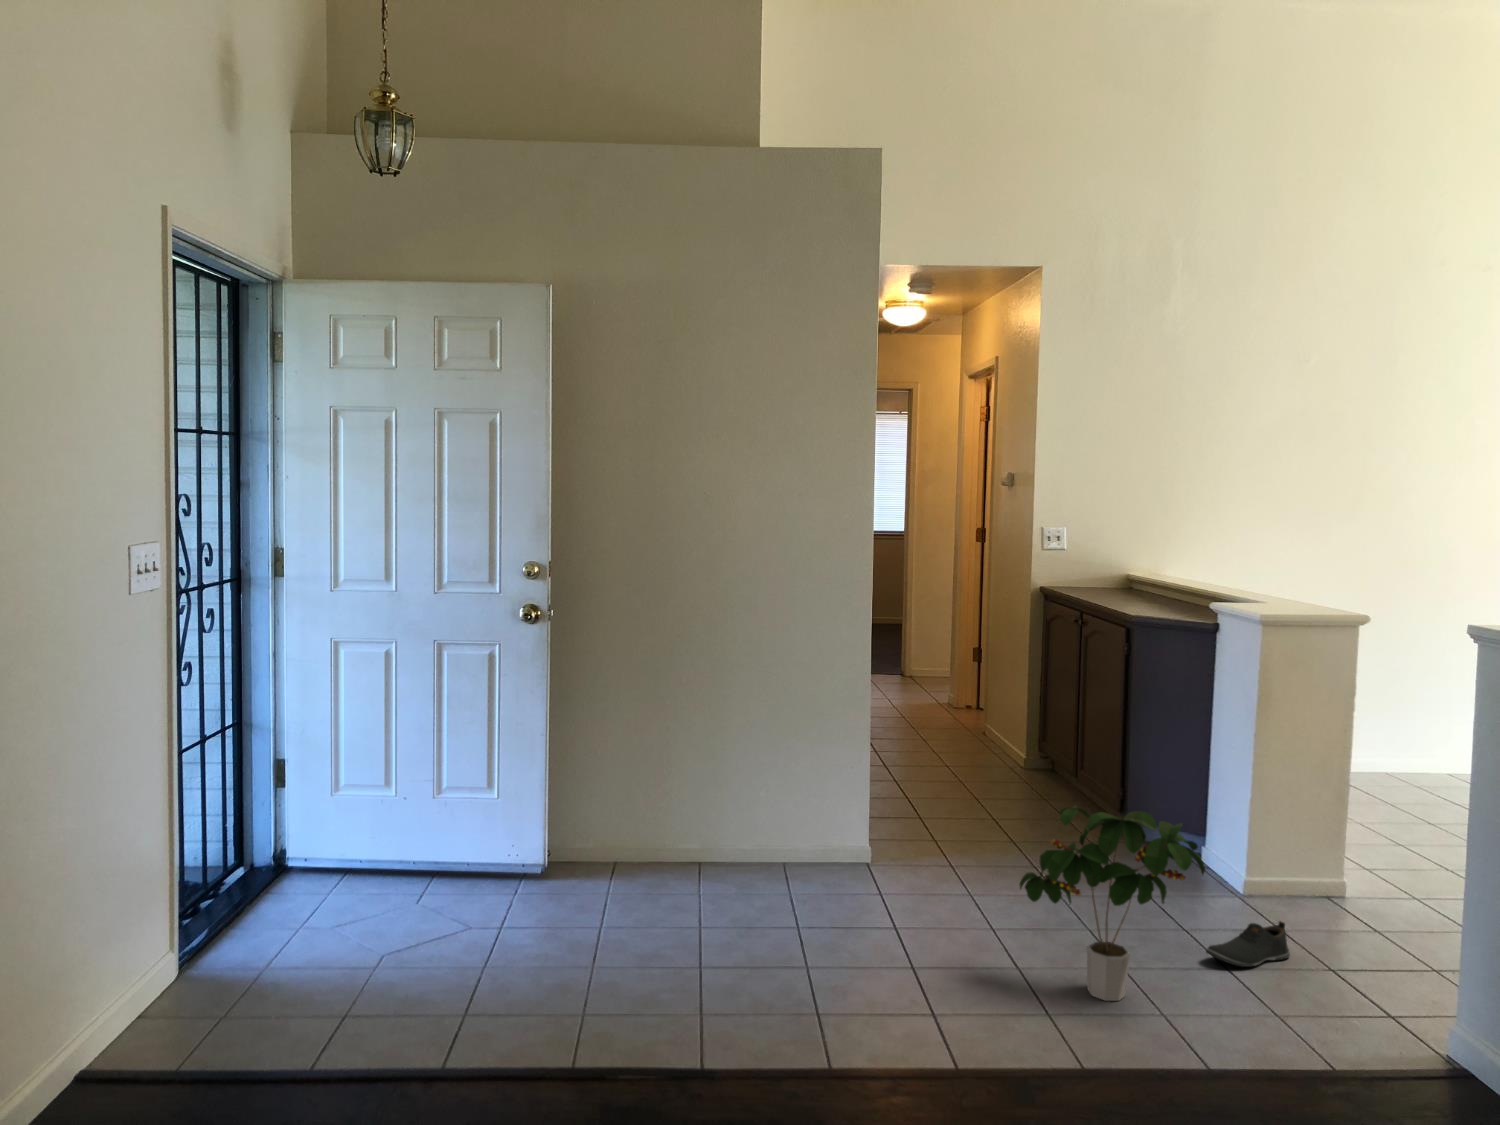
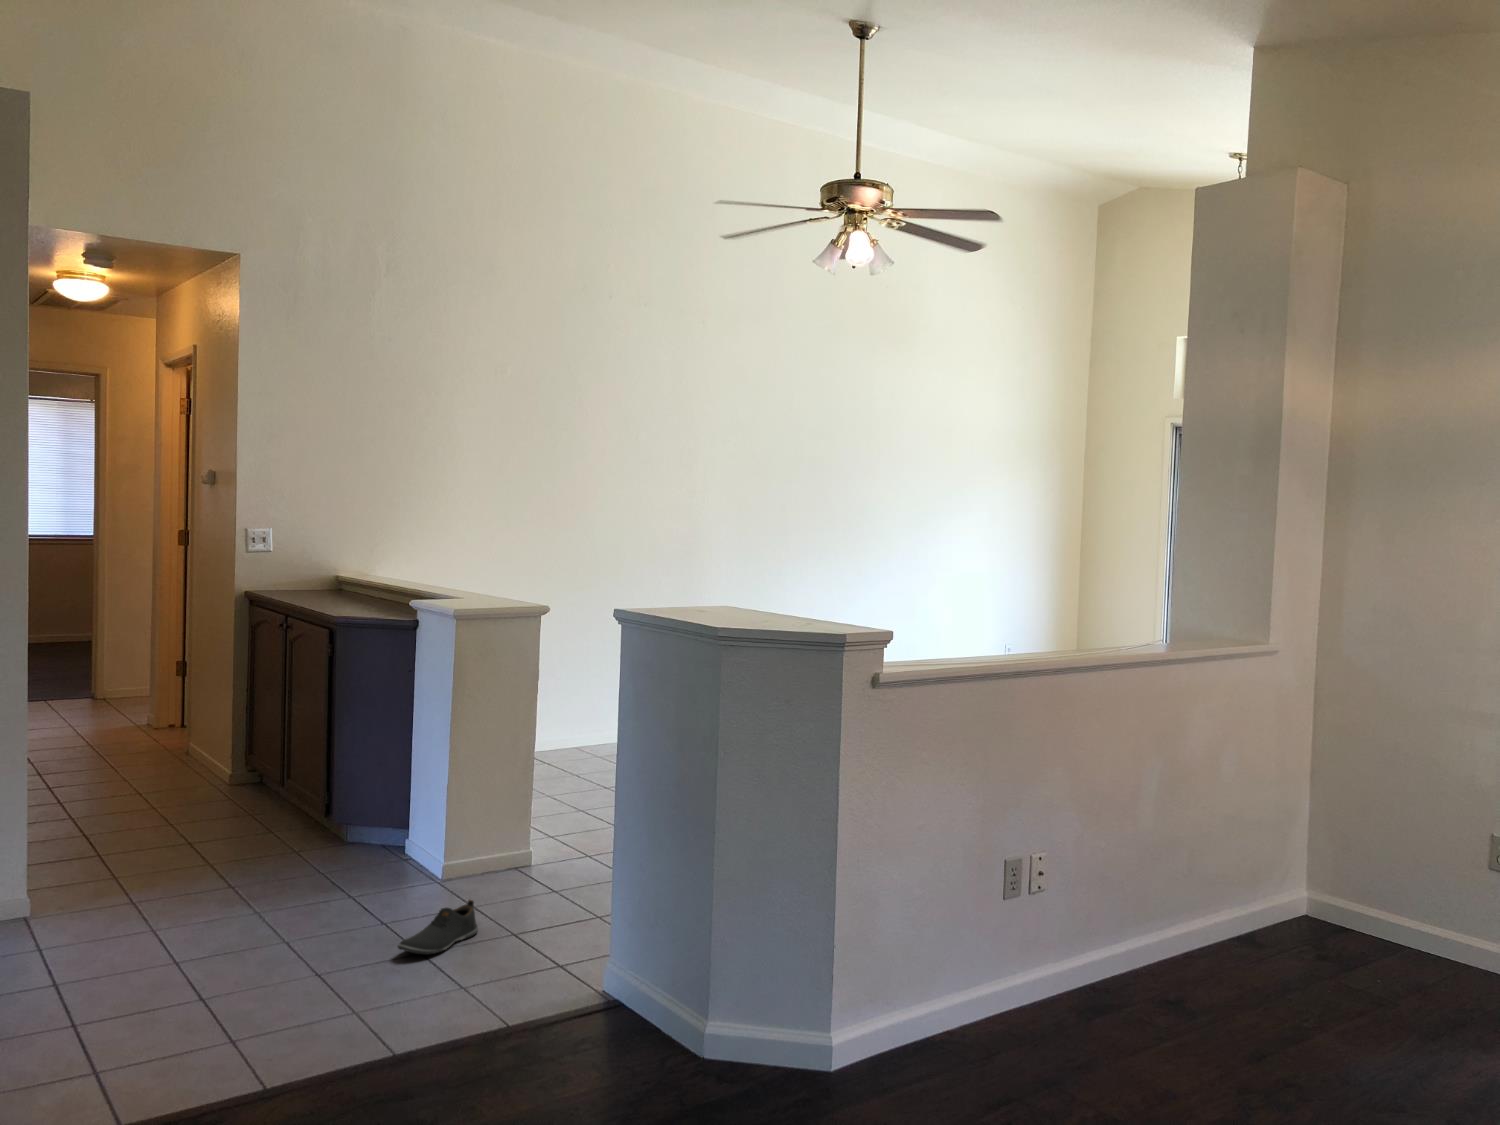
potted plant: present [1019,805,1205,1001] -> none [182,819,390,1032]

